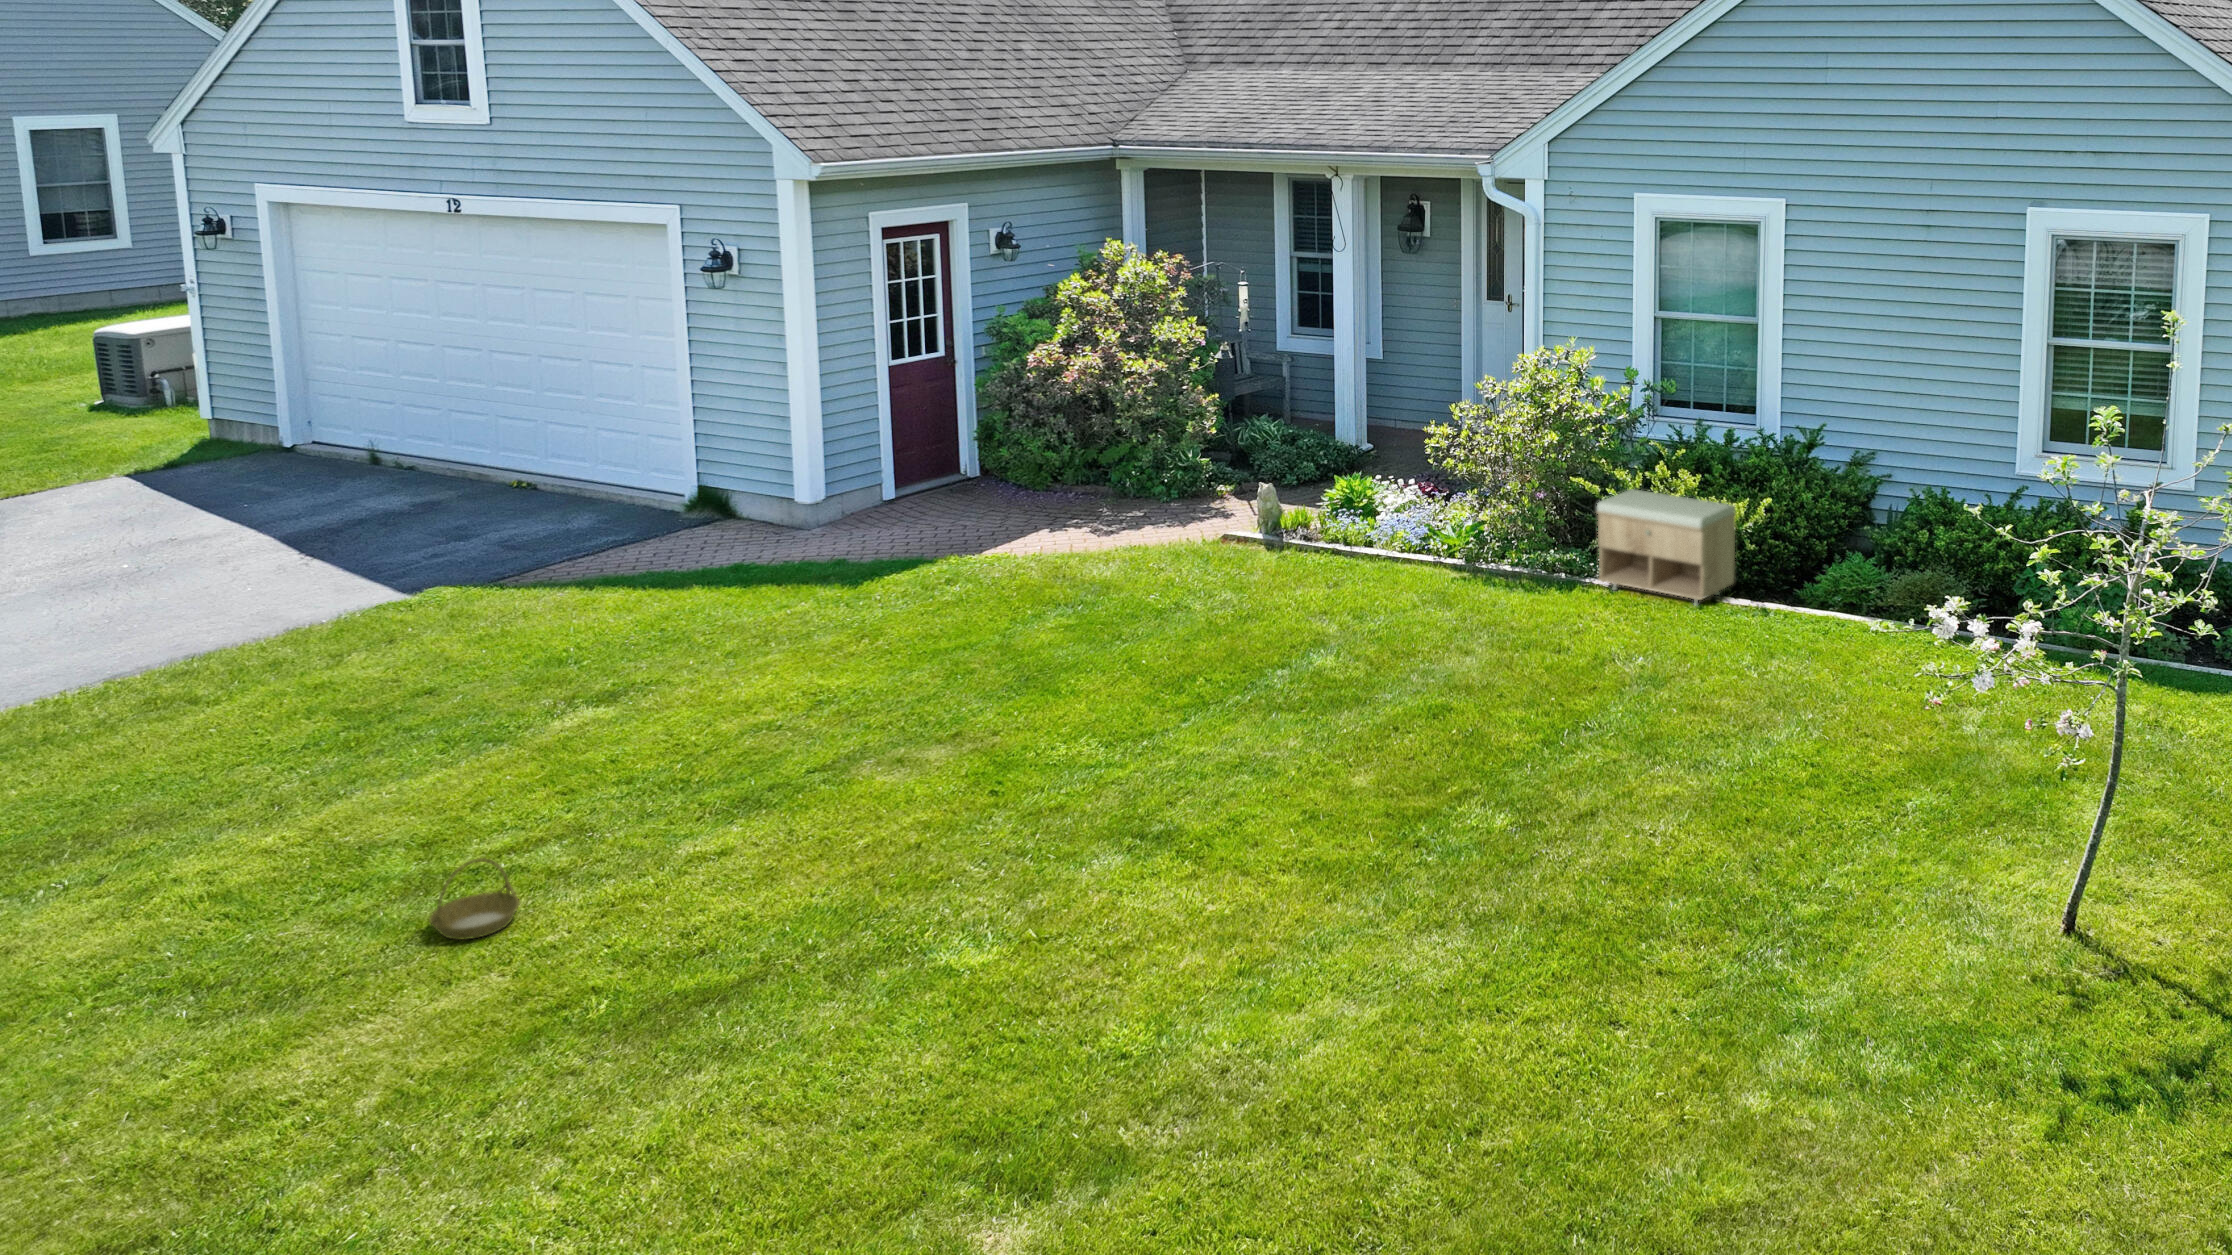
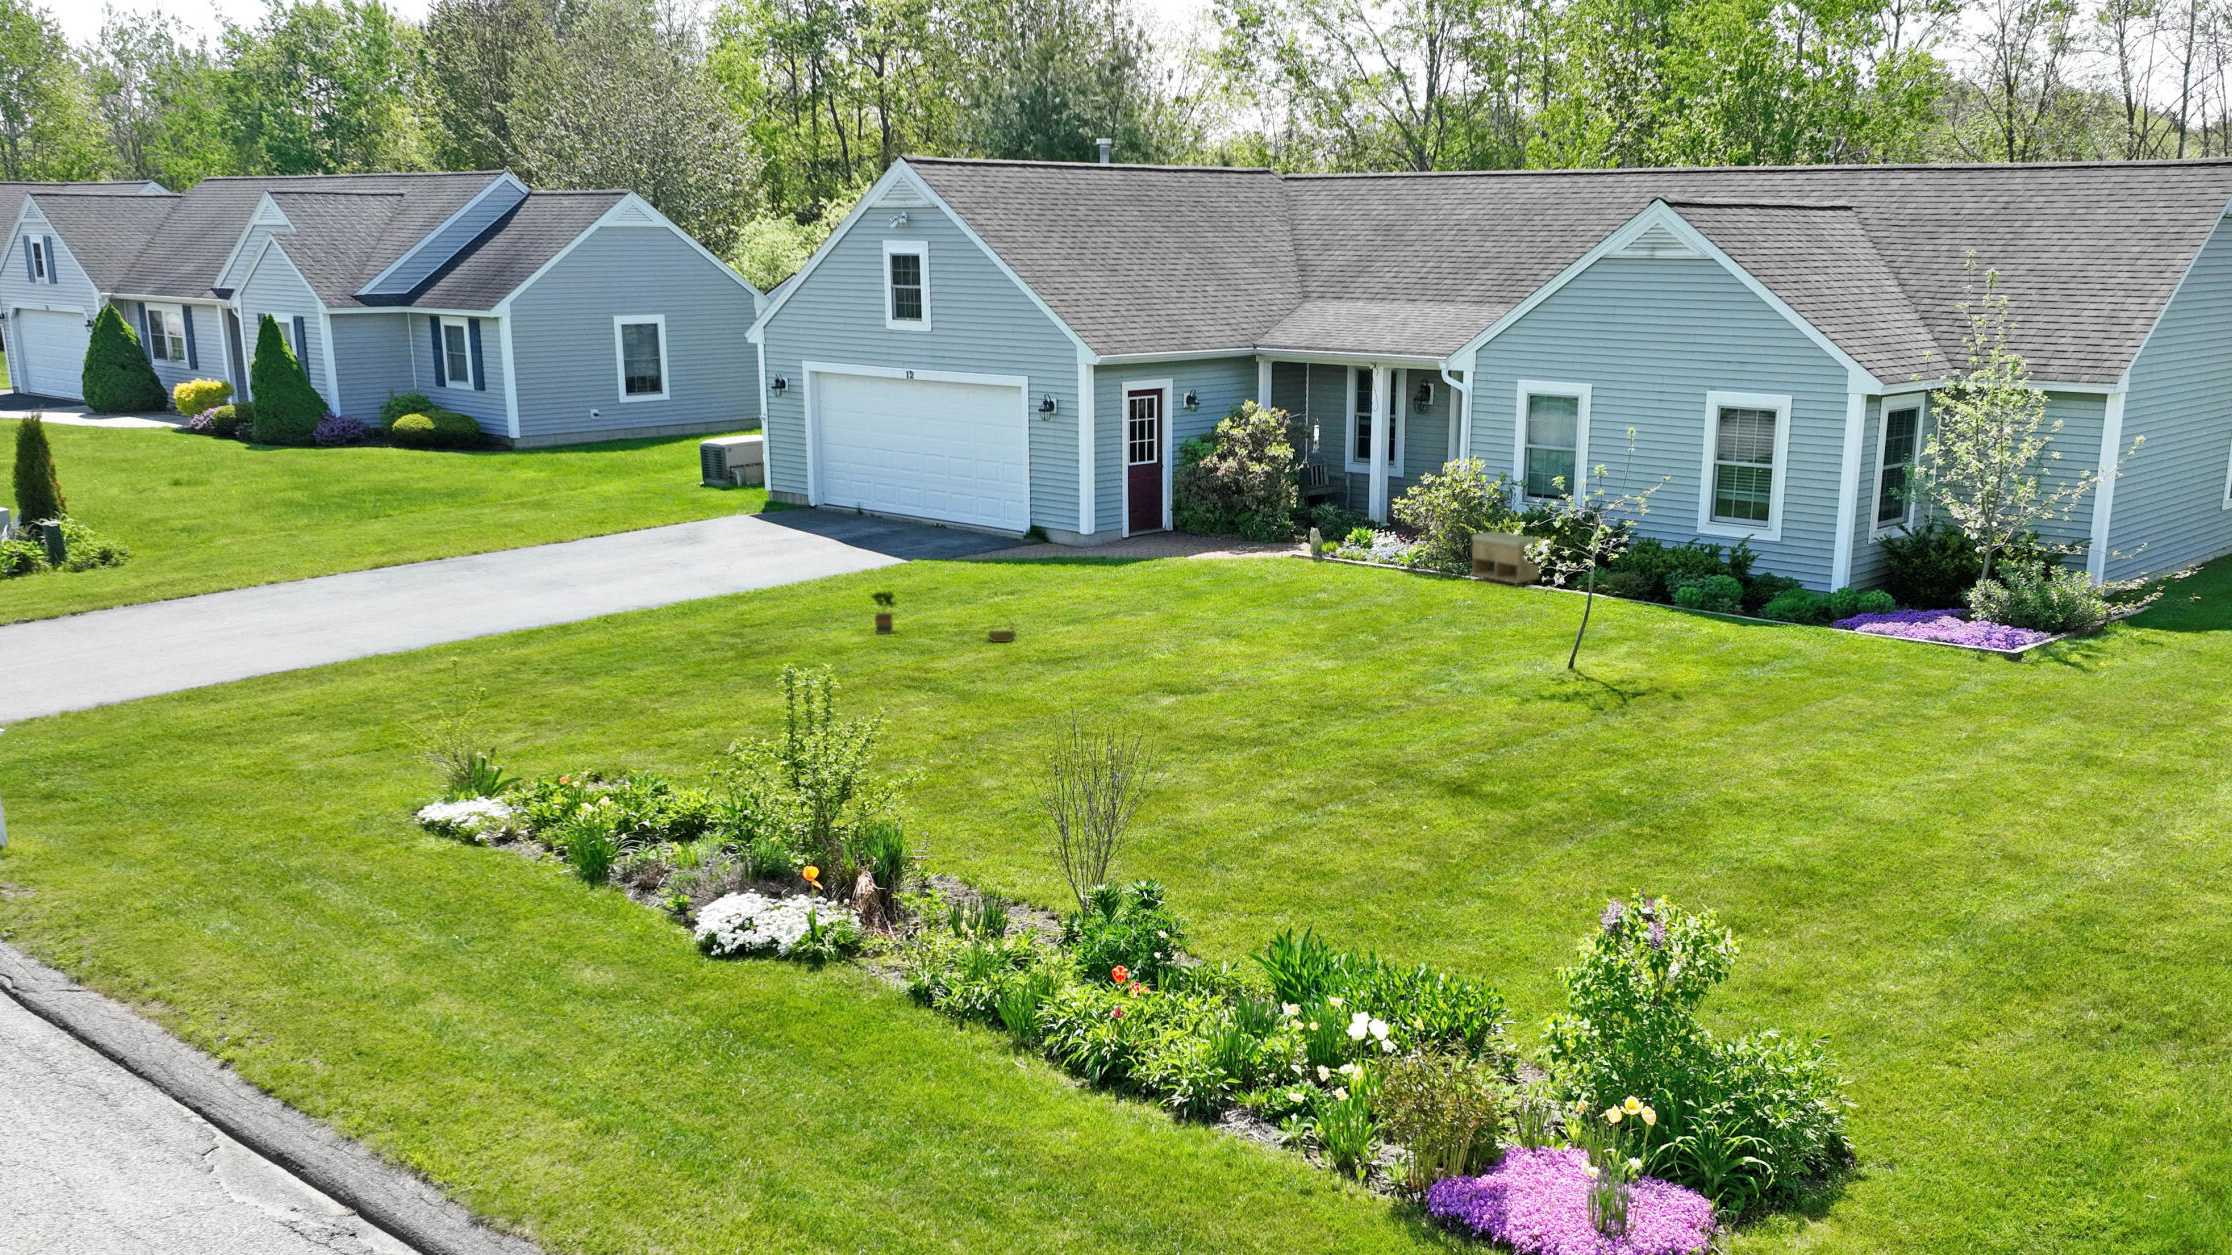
potted tree: none [80,802,173,927] -> present [870,592,896,634]

